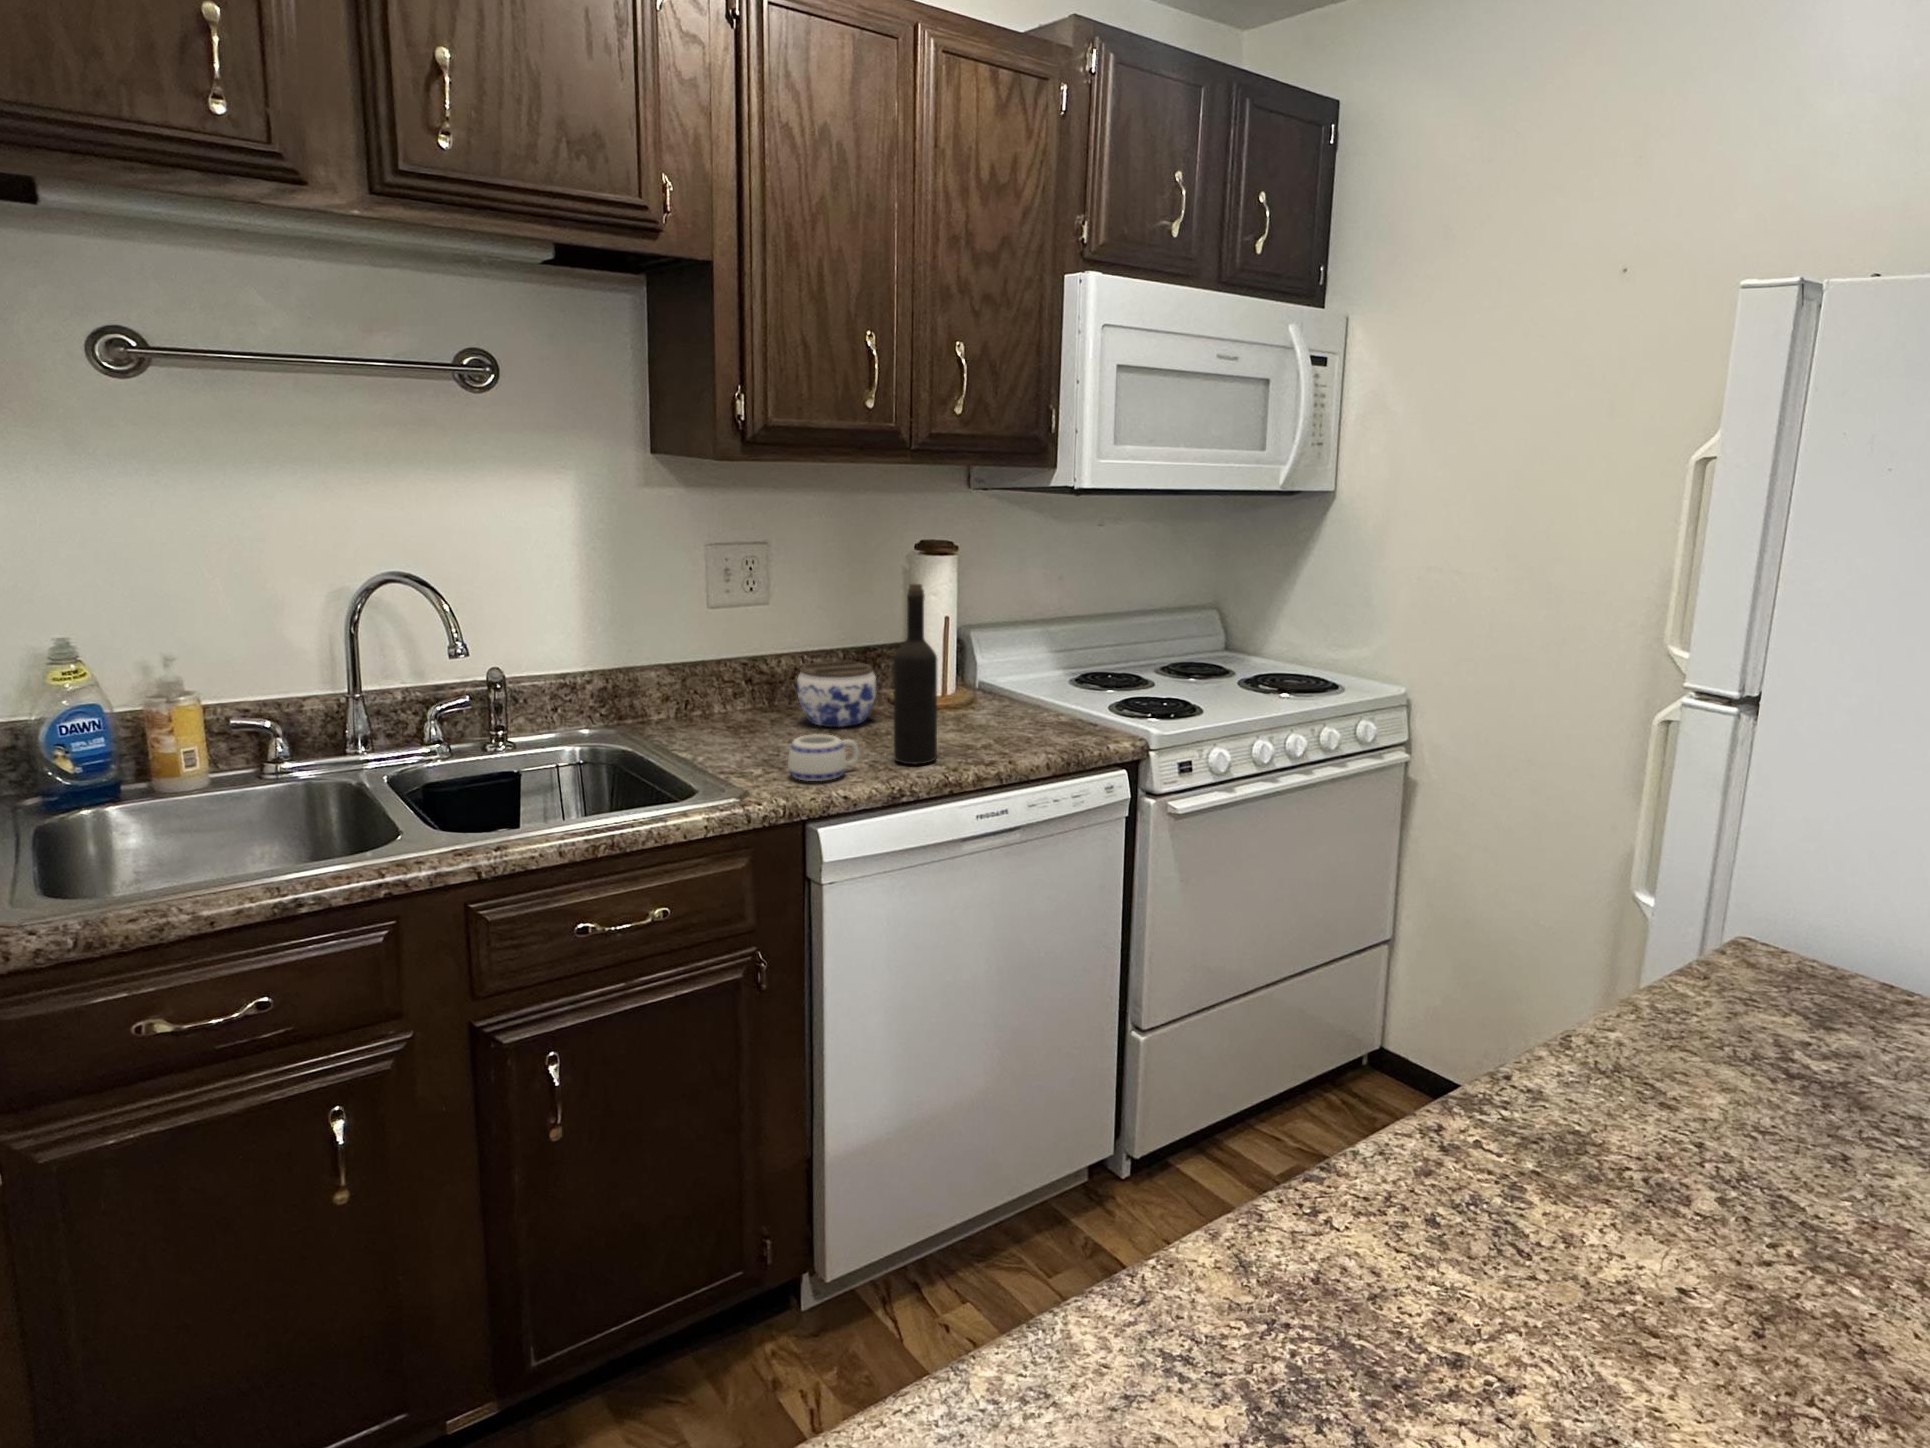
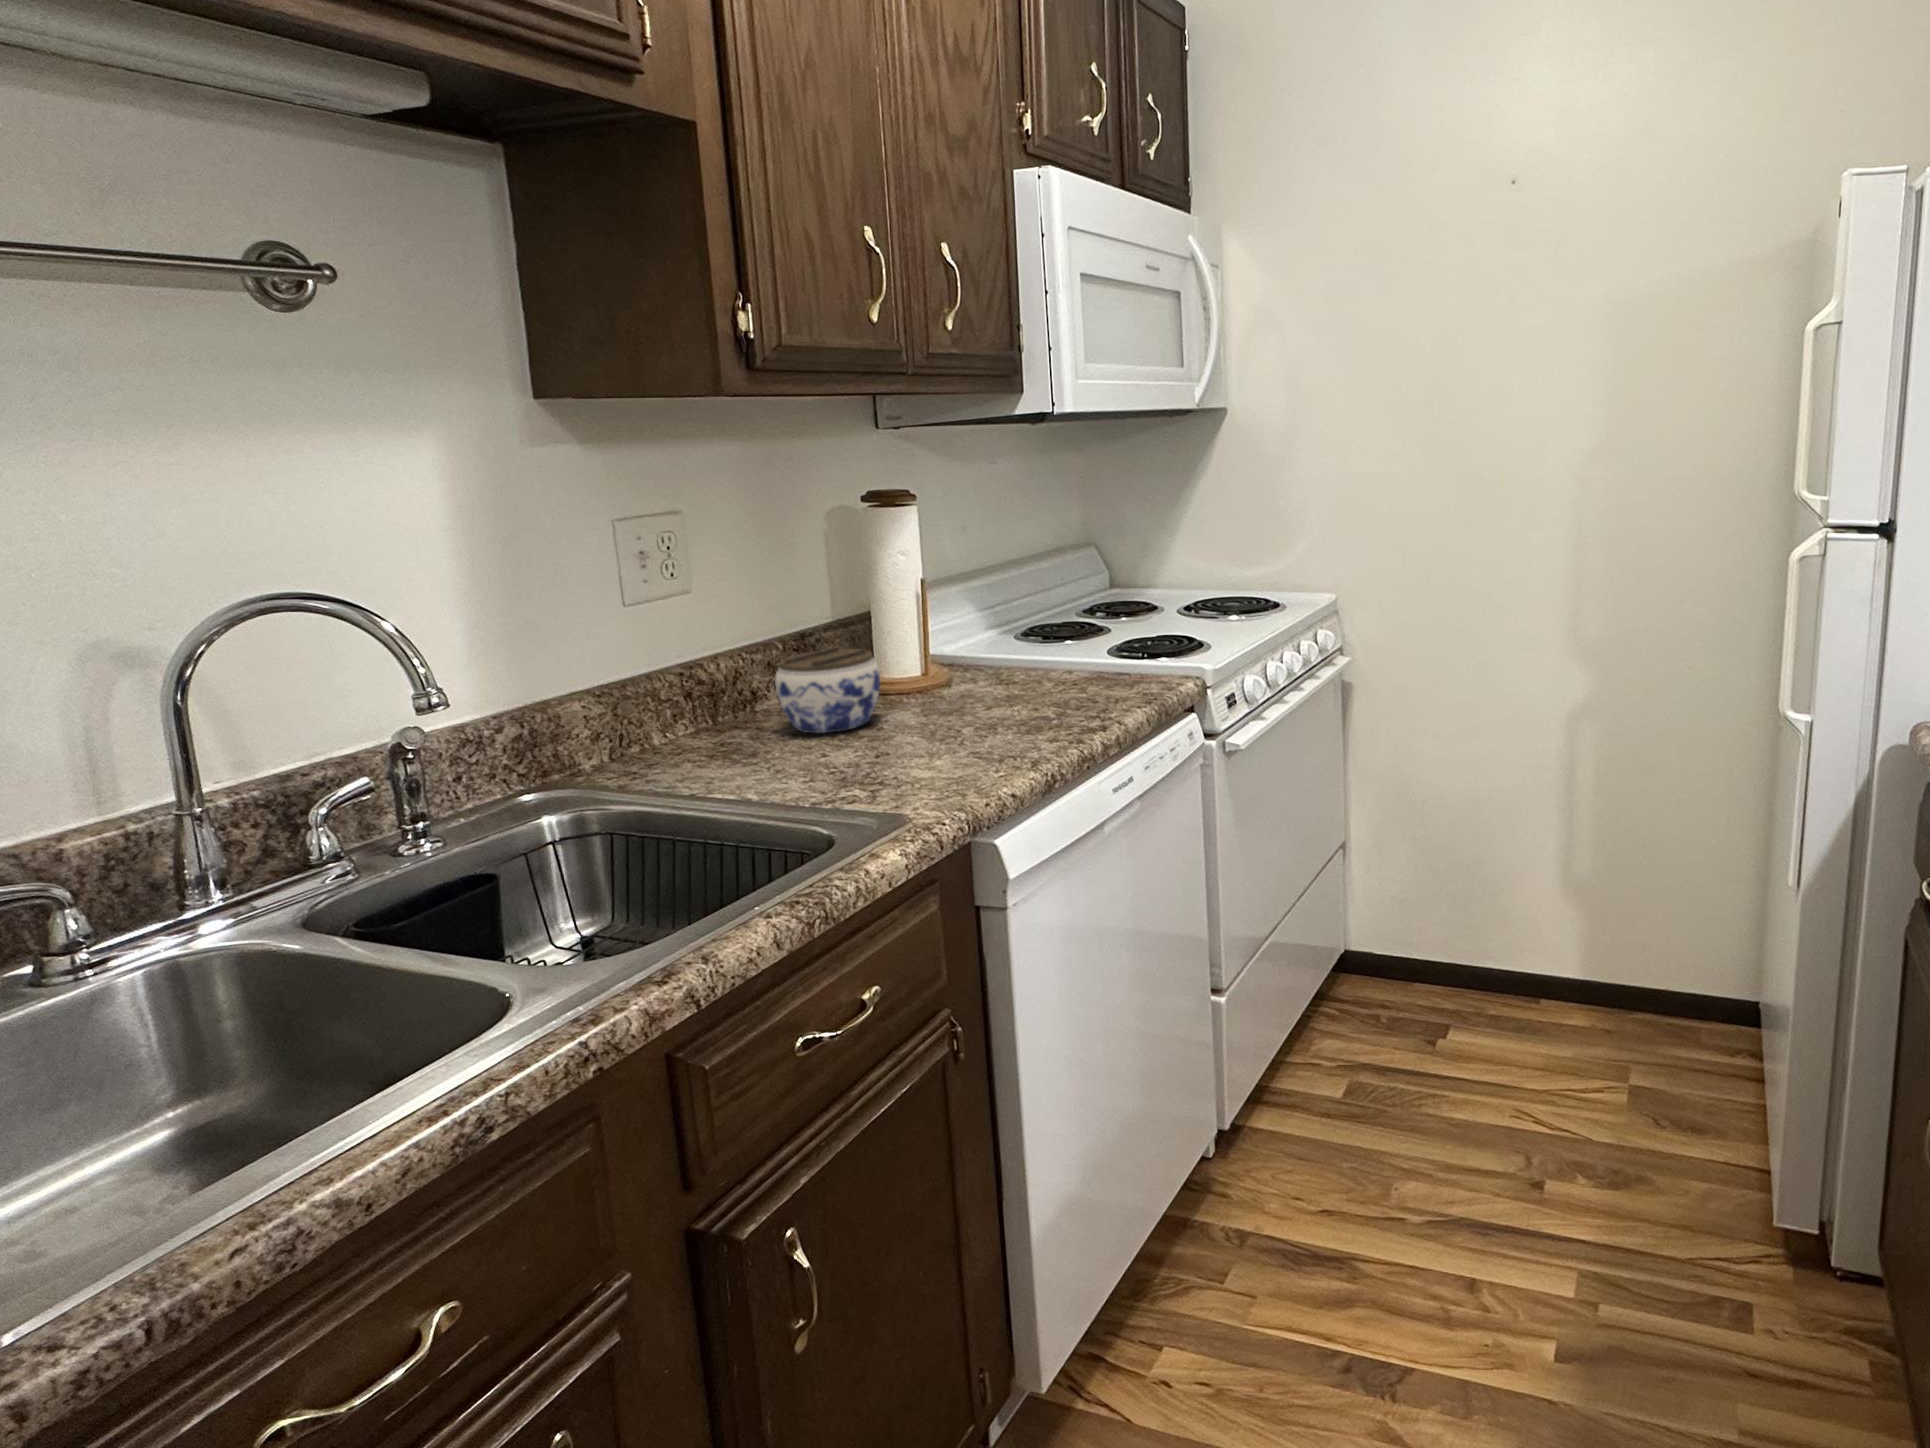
wine bottle: present [894,584,937,764] -> none [980,529,1042,747]
mug: present [788,734,859,781] -> none [898,727,972,787]

